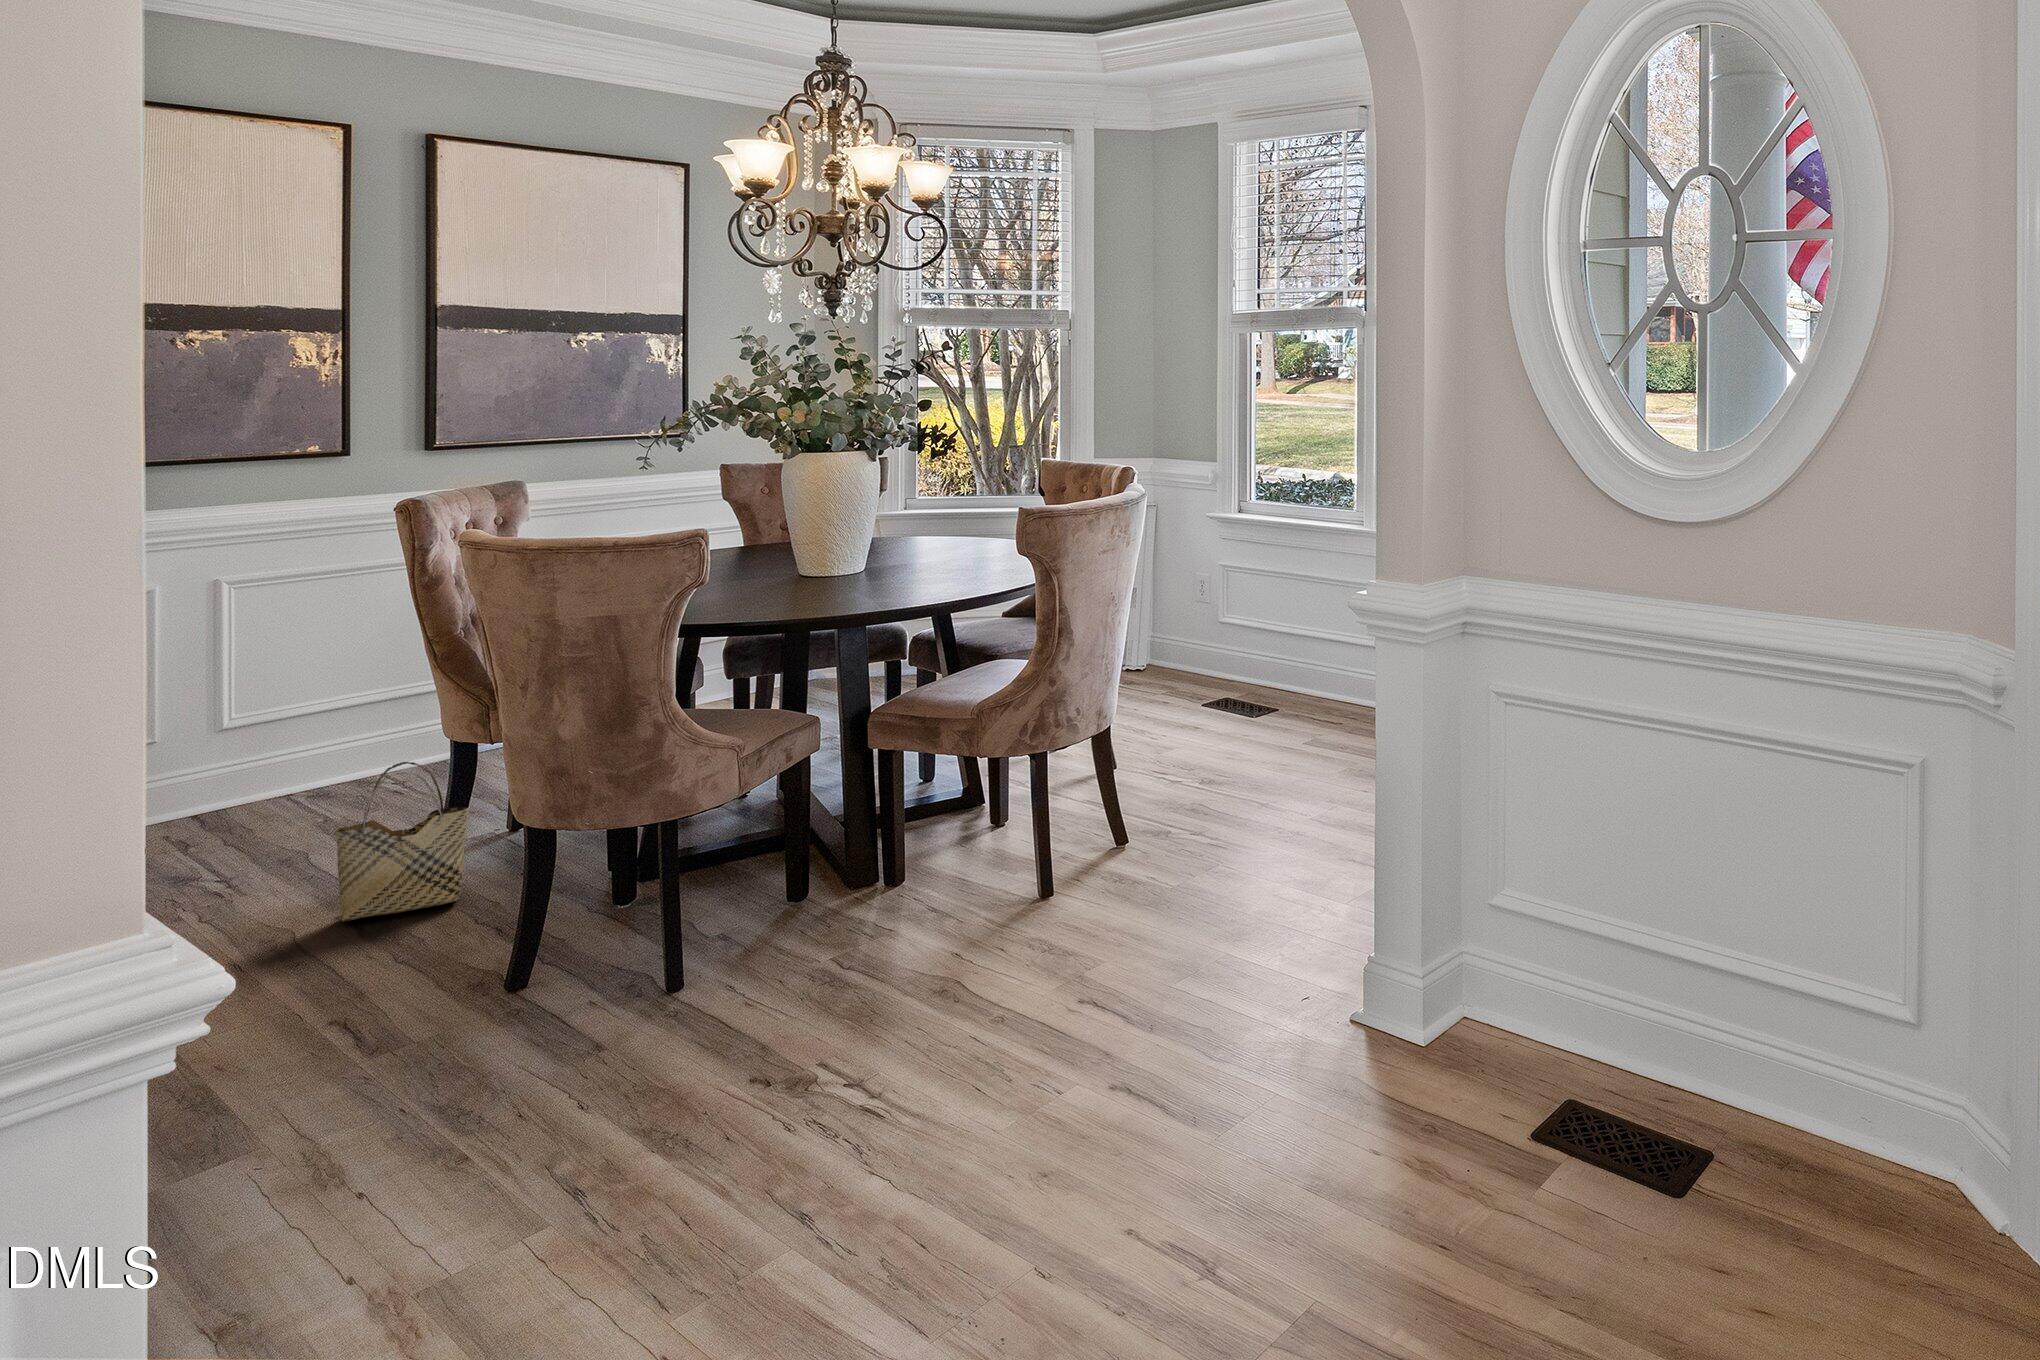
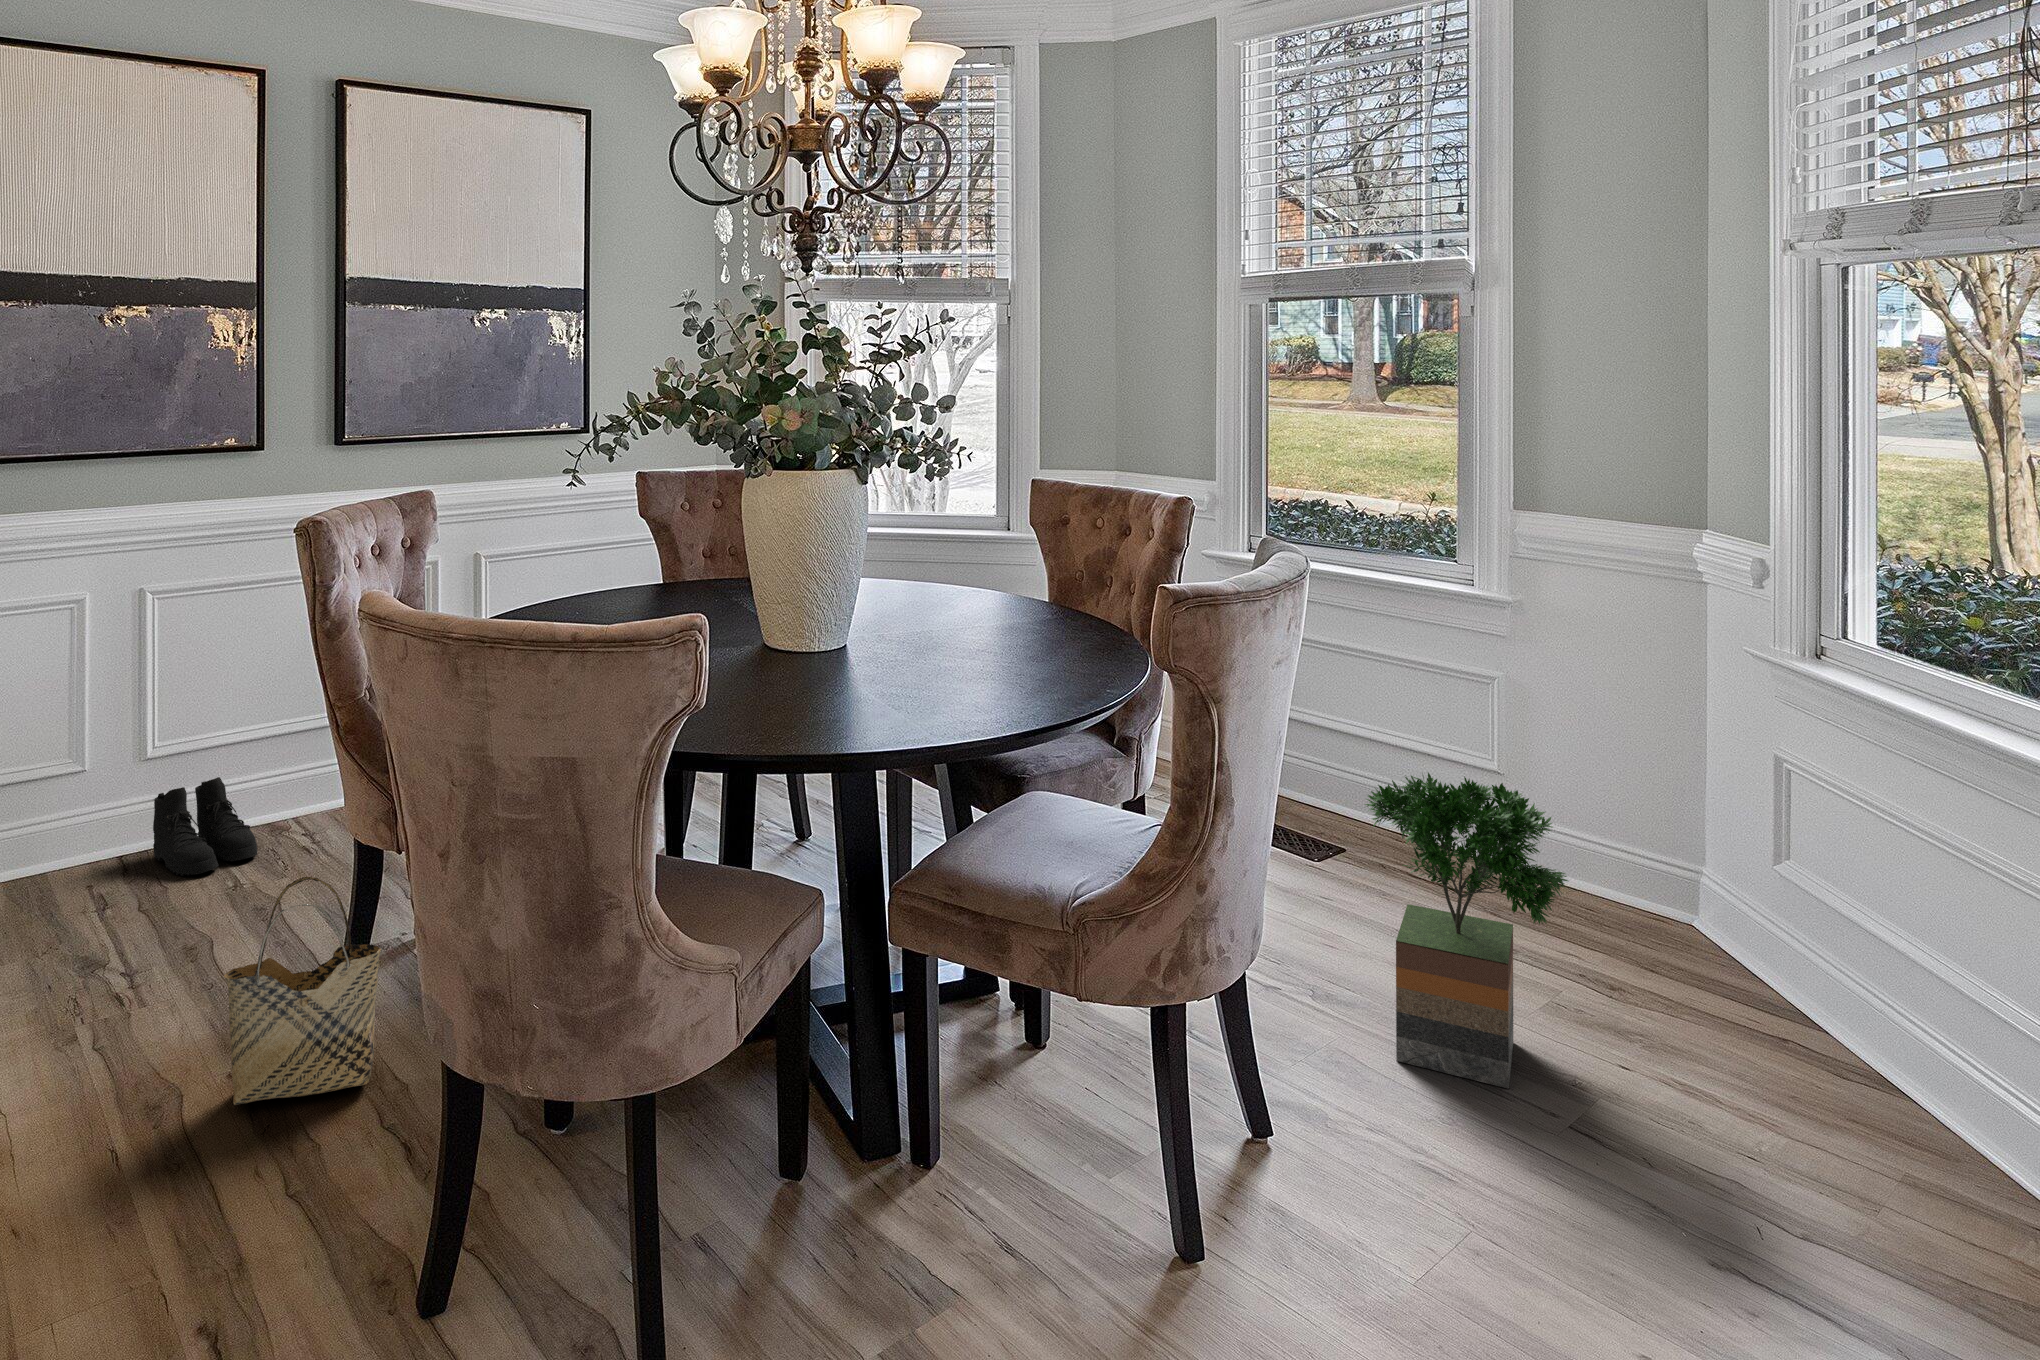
potted tree: none [1206,639,1315,819] -> present [1365,773,1568,1089]
boots: none [234,737,343,816] -> present [153,777,257,876]

